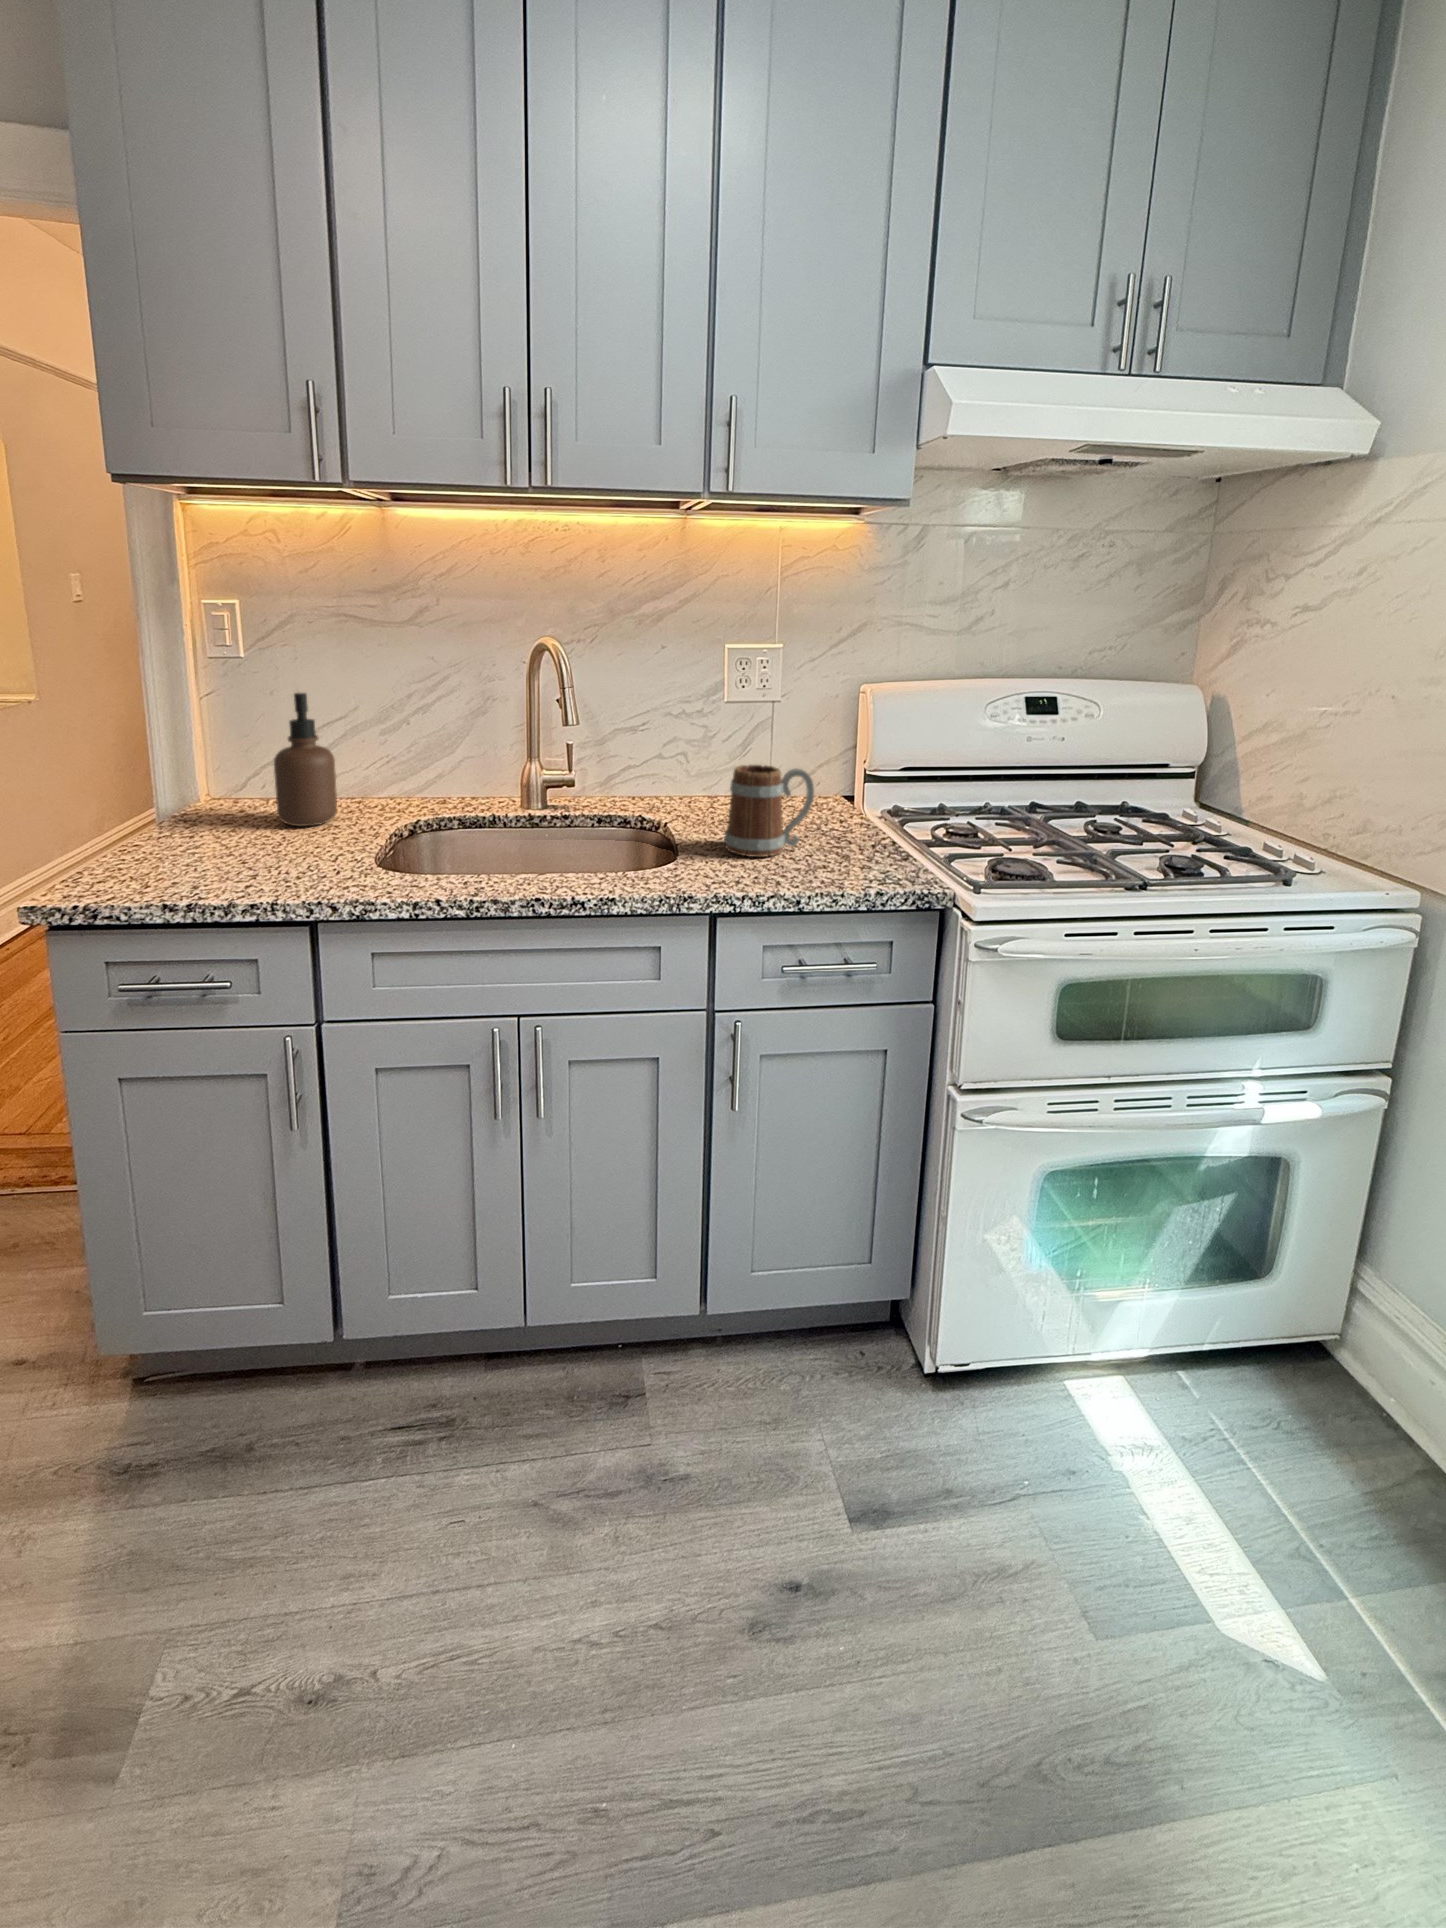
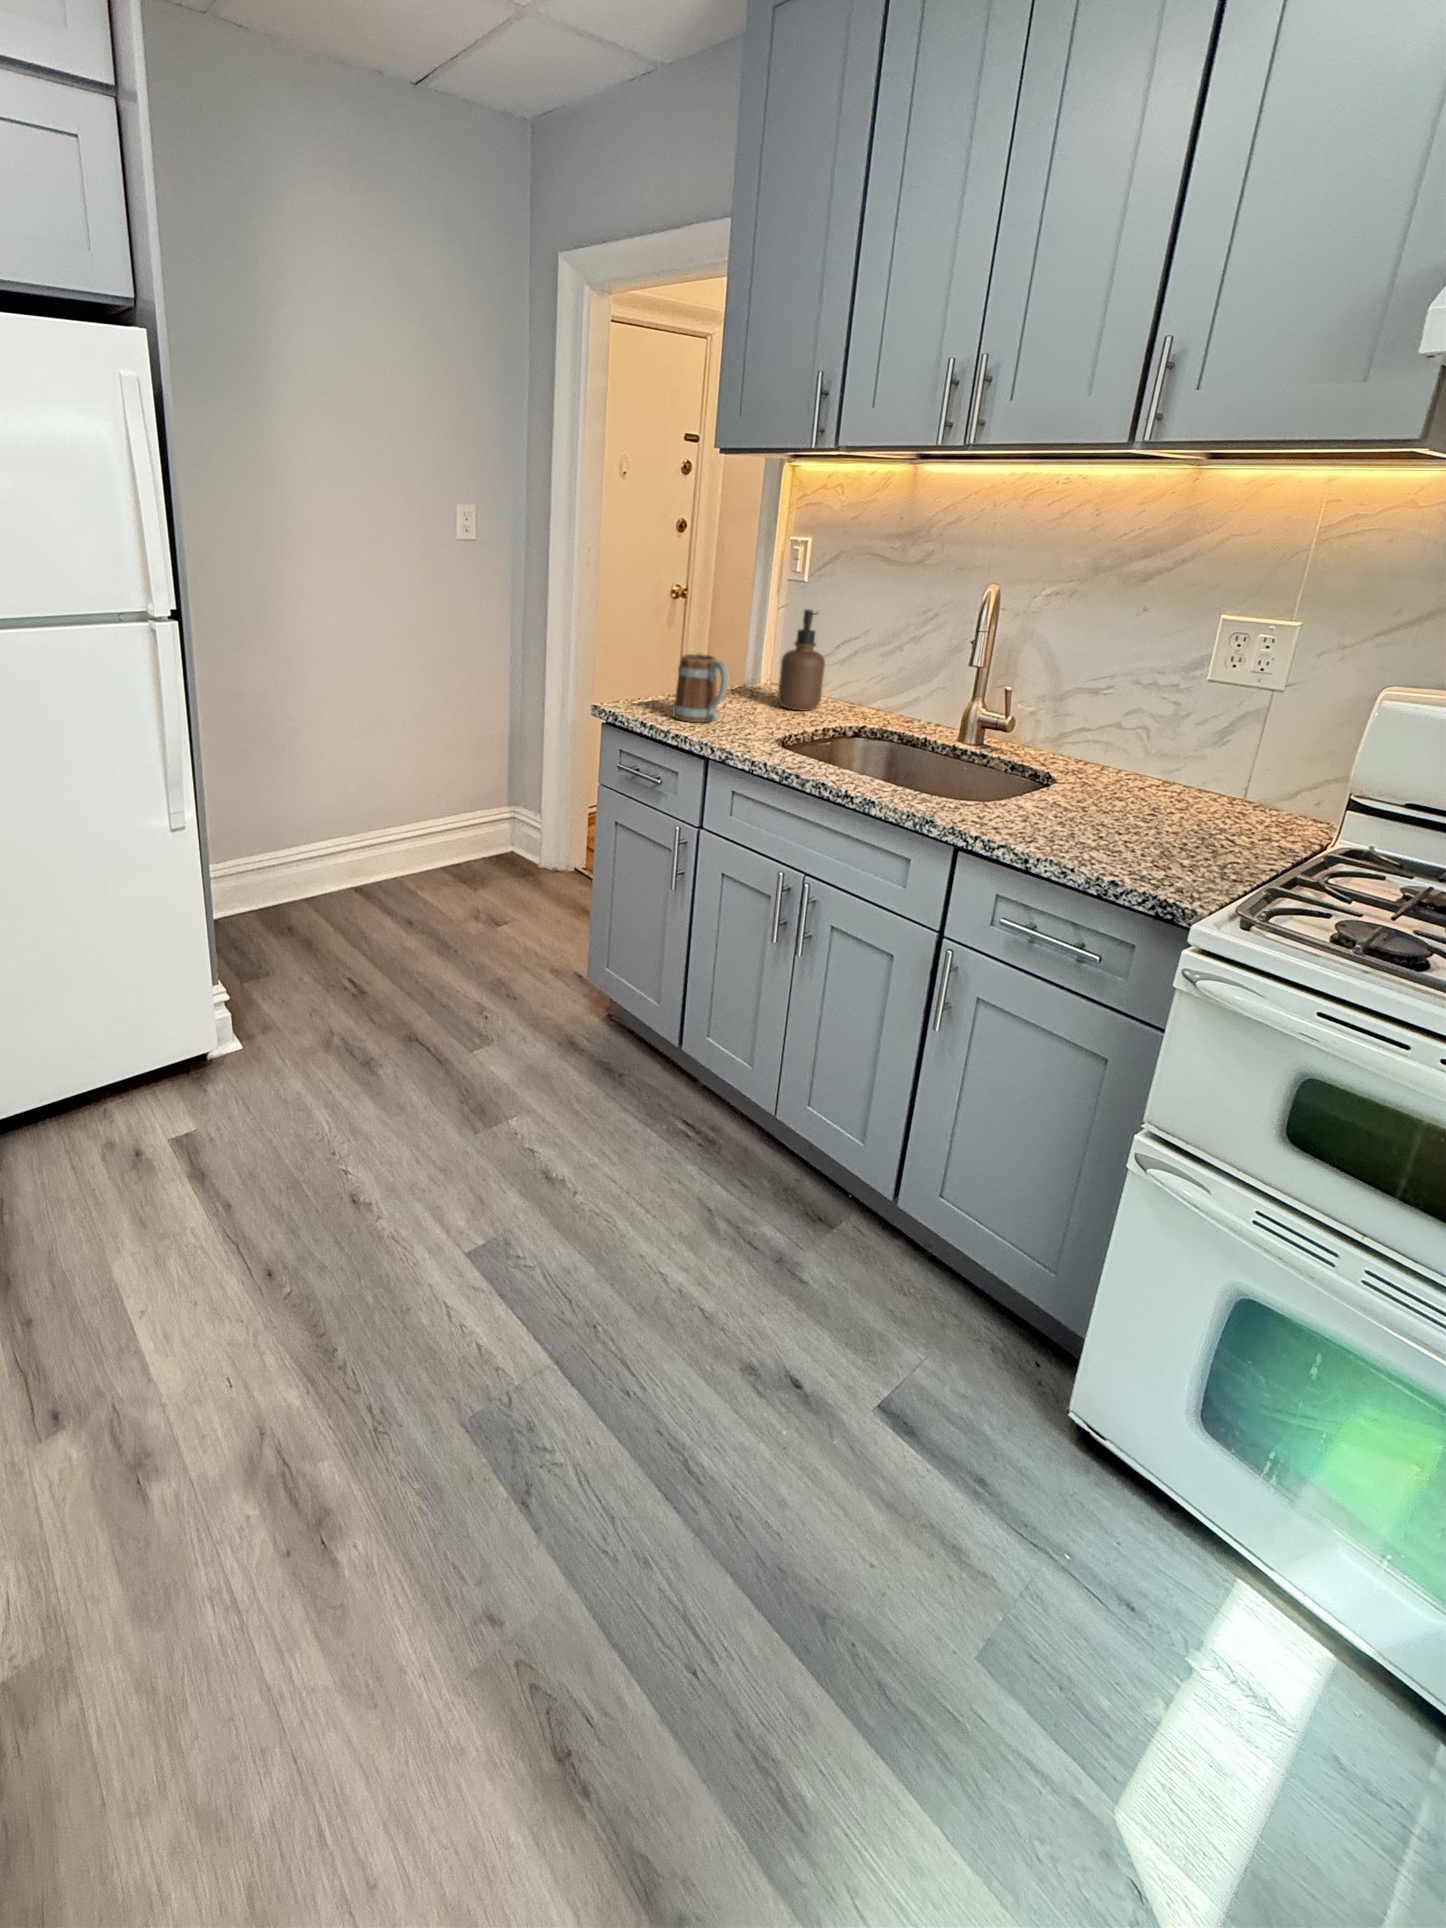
mug: present [724,765,814,857] -> present [672,654,728,722]

